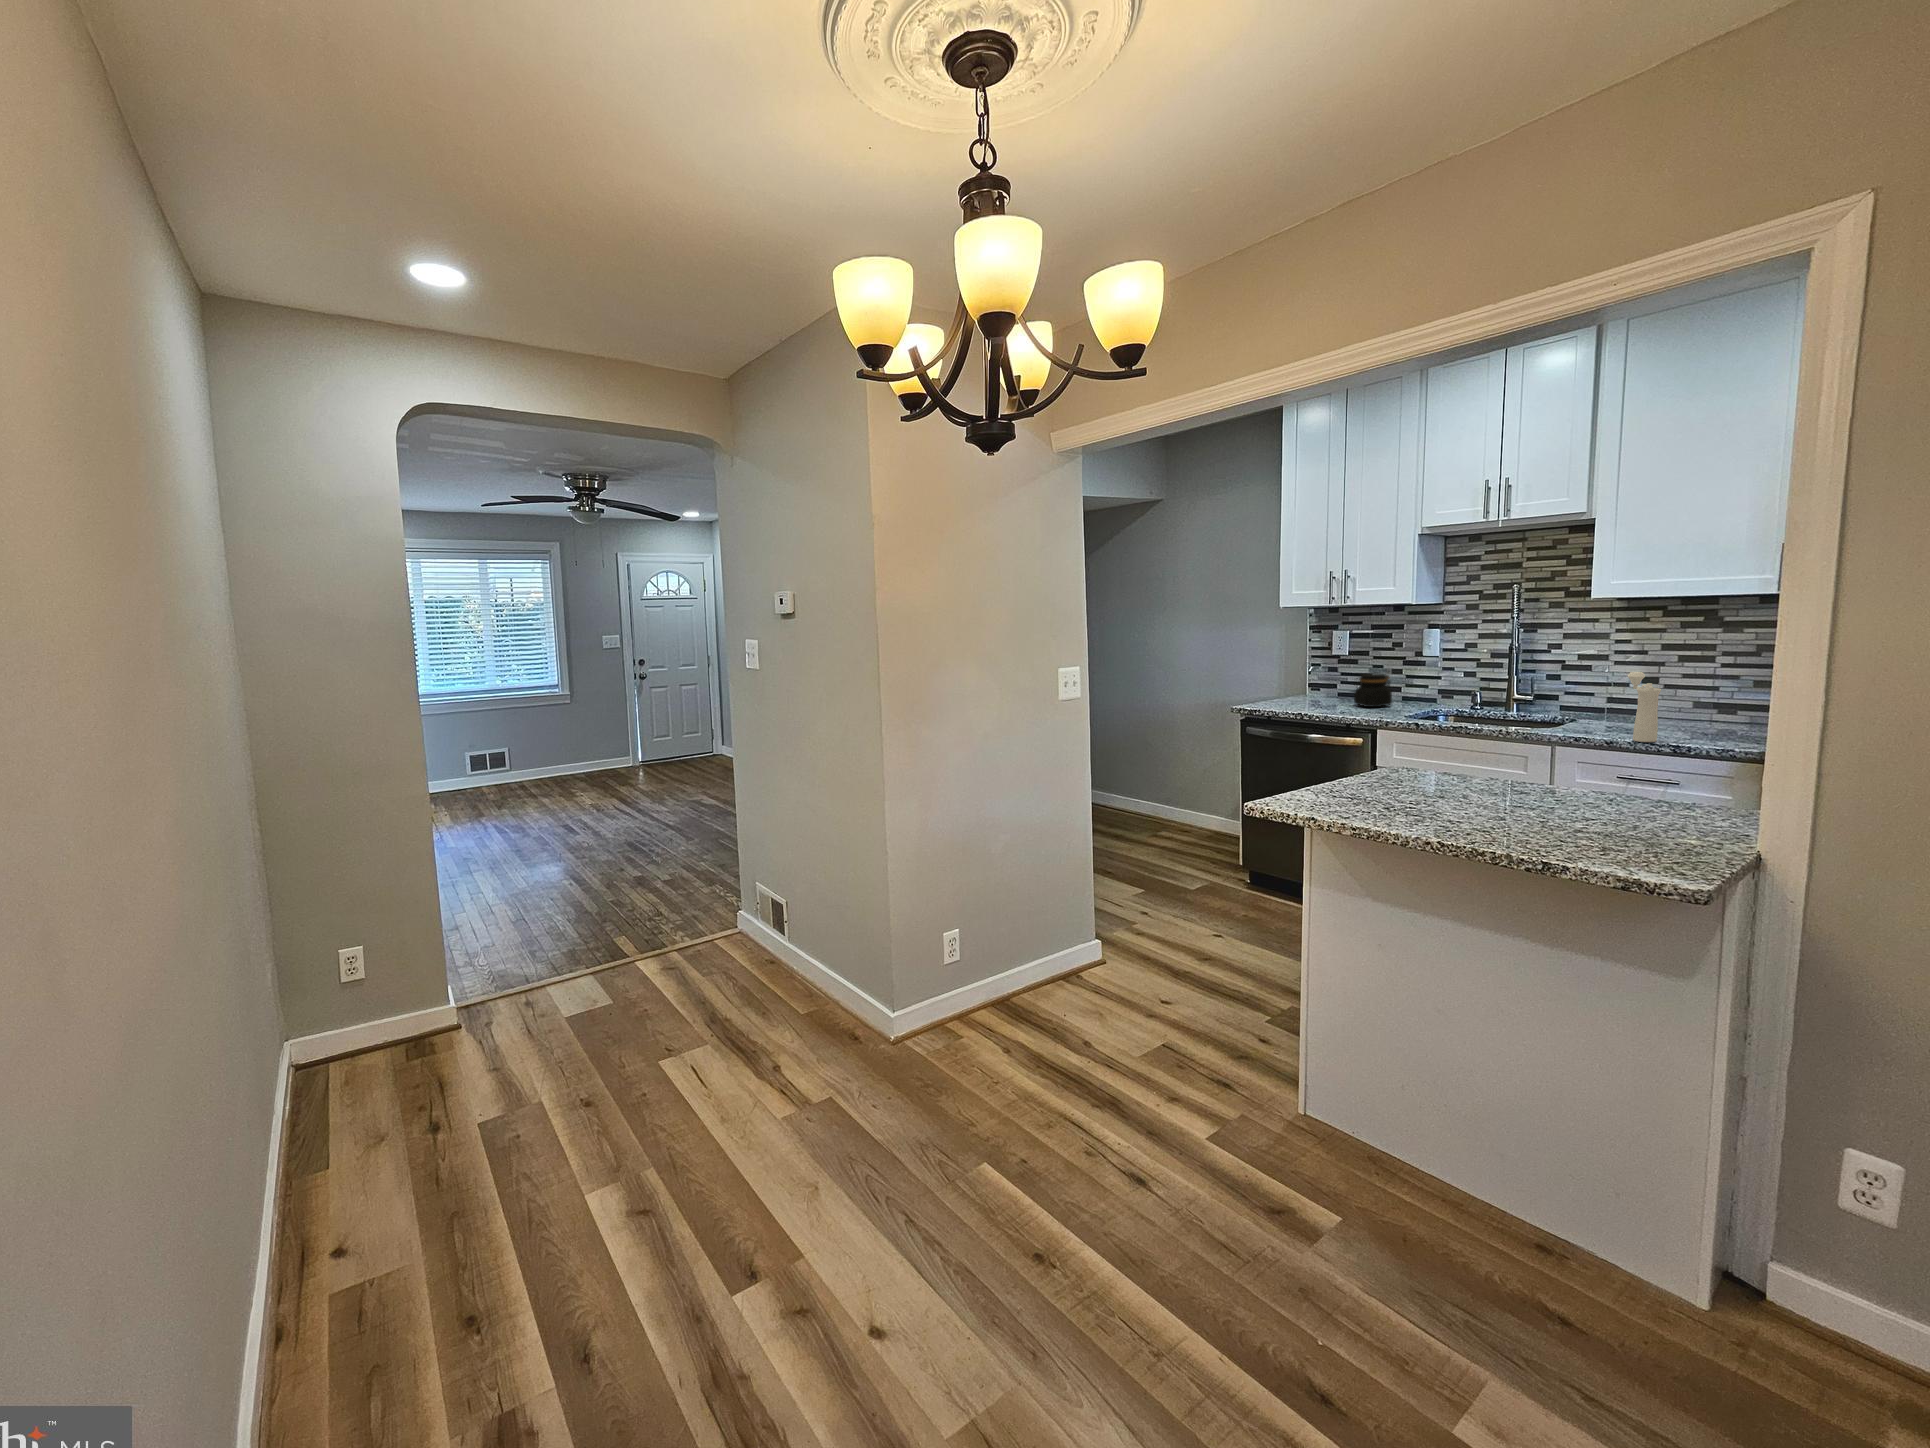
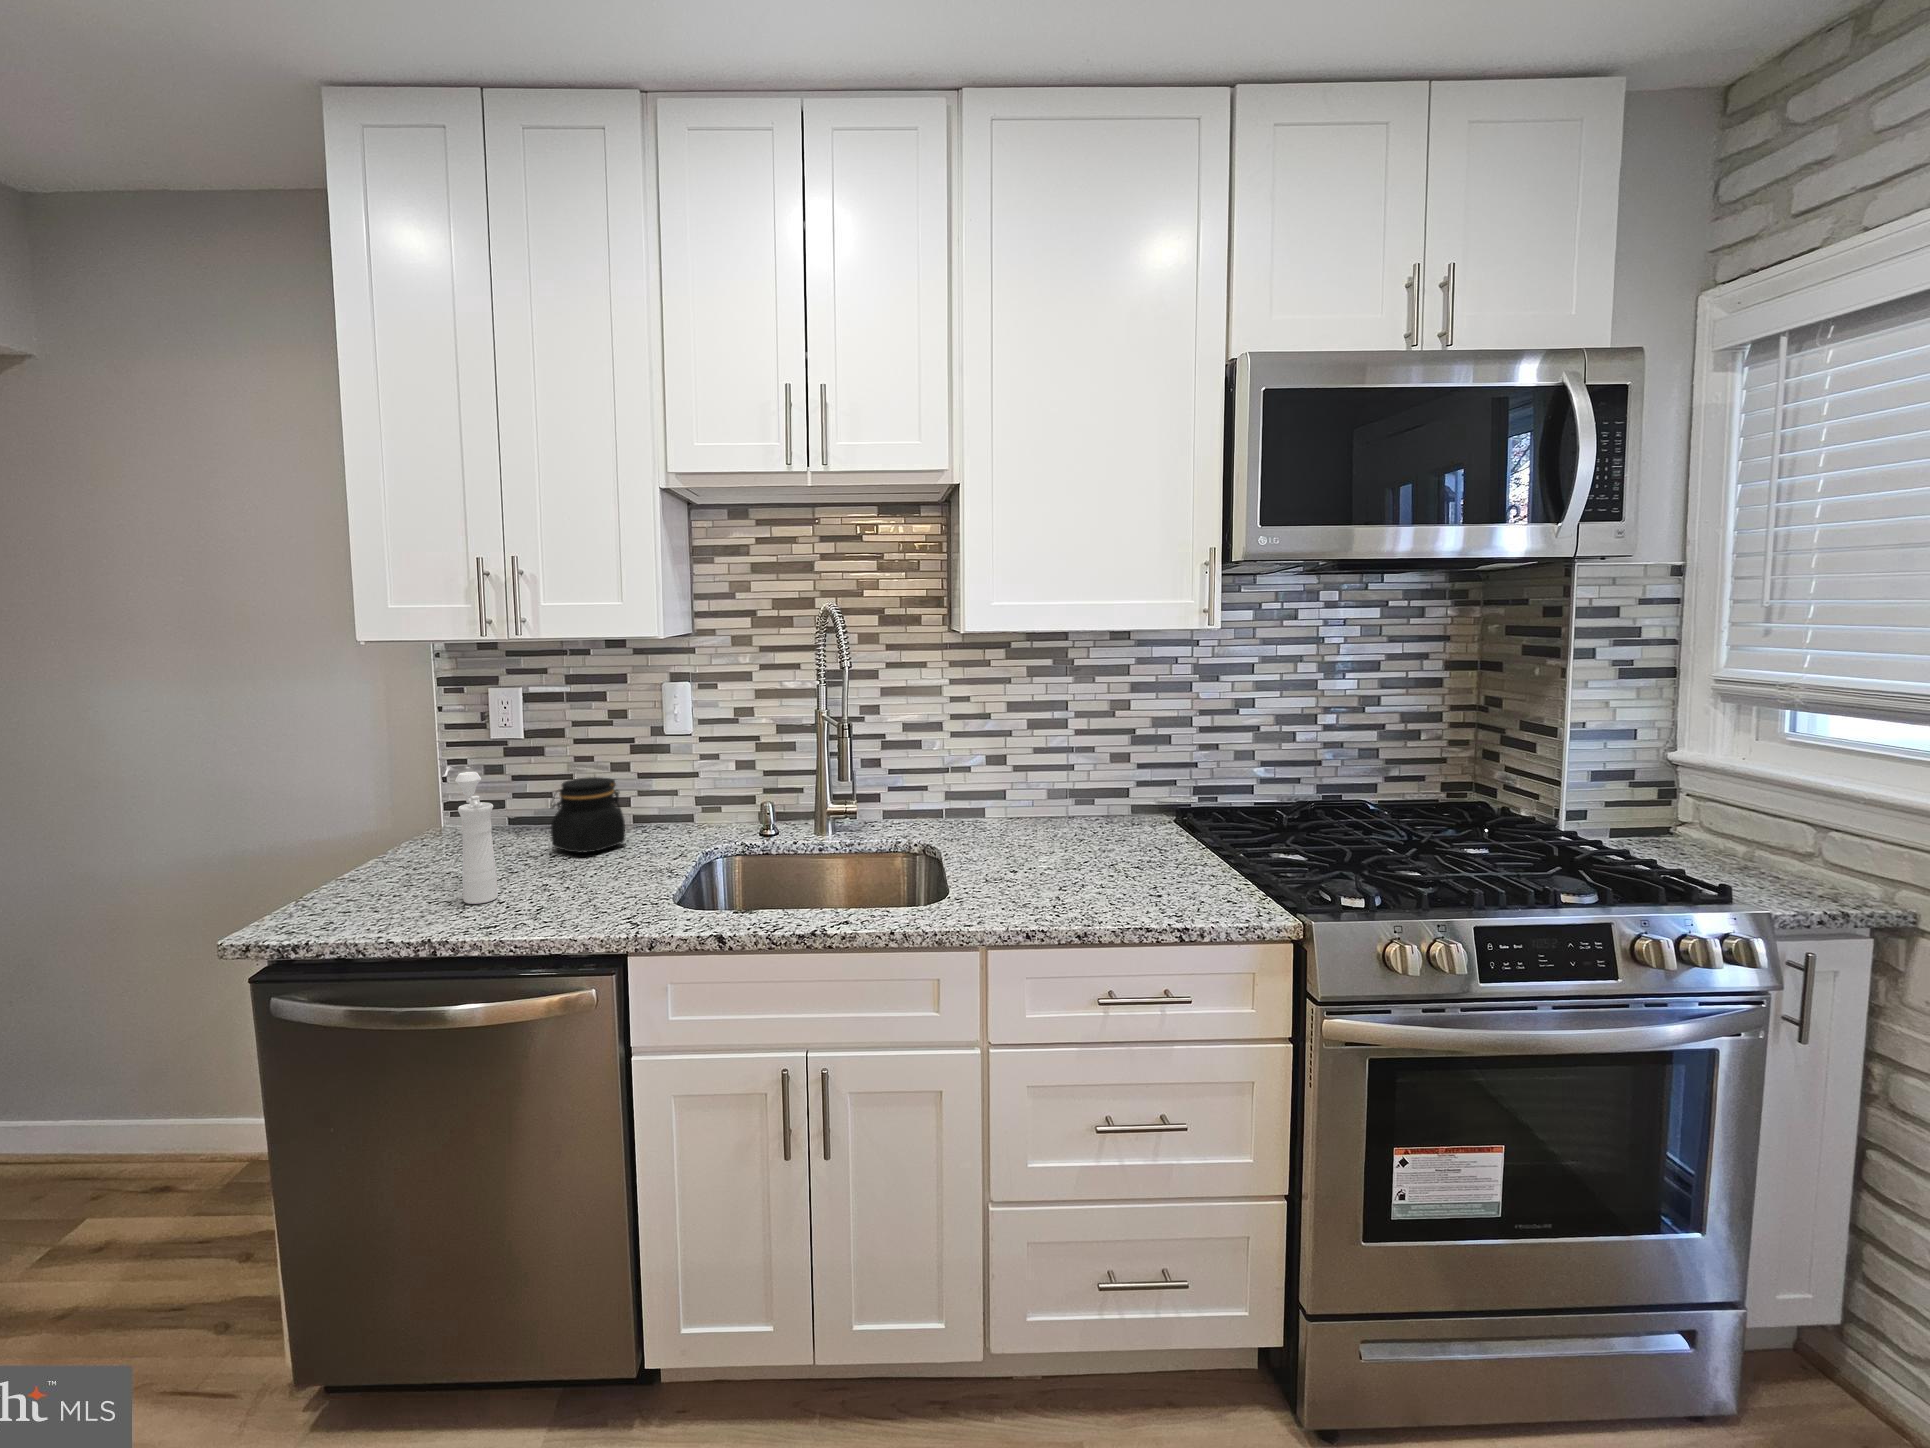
pepper mill: present [1628,672,1661,742] -> present [455,772,498,904]

